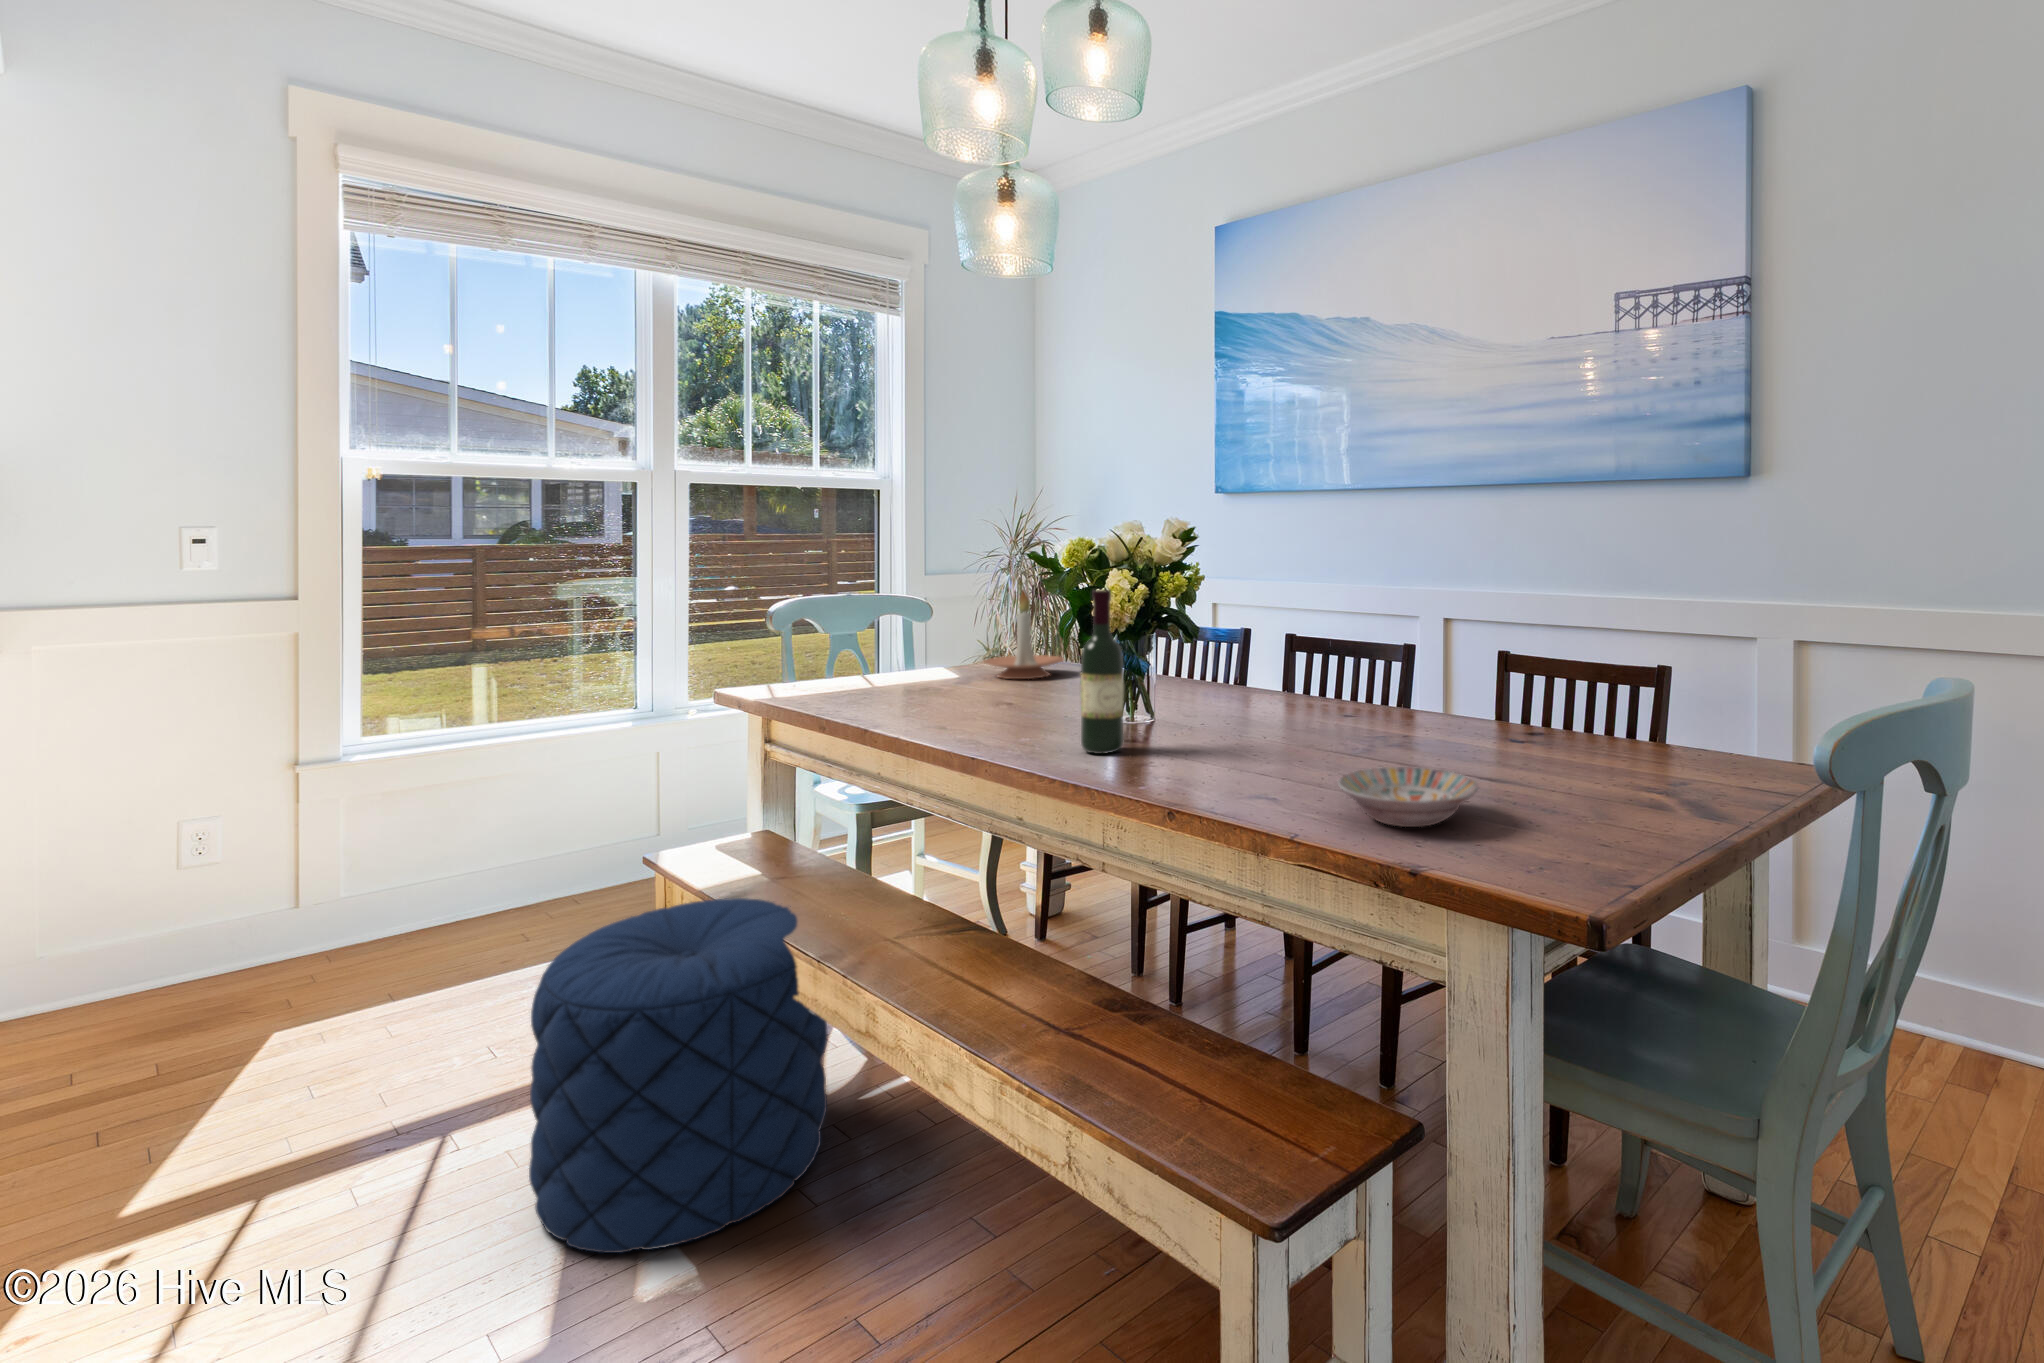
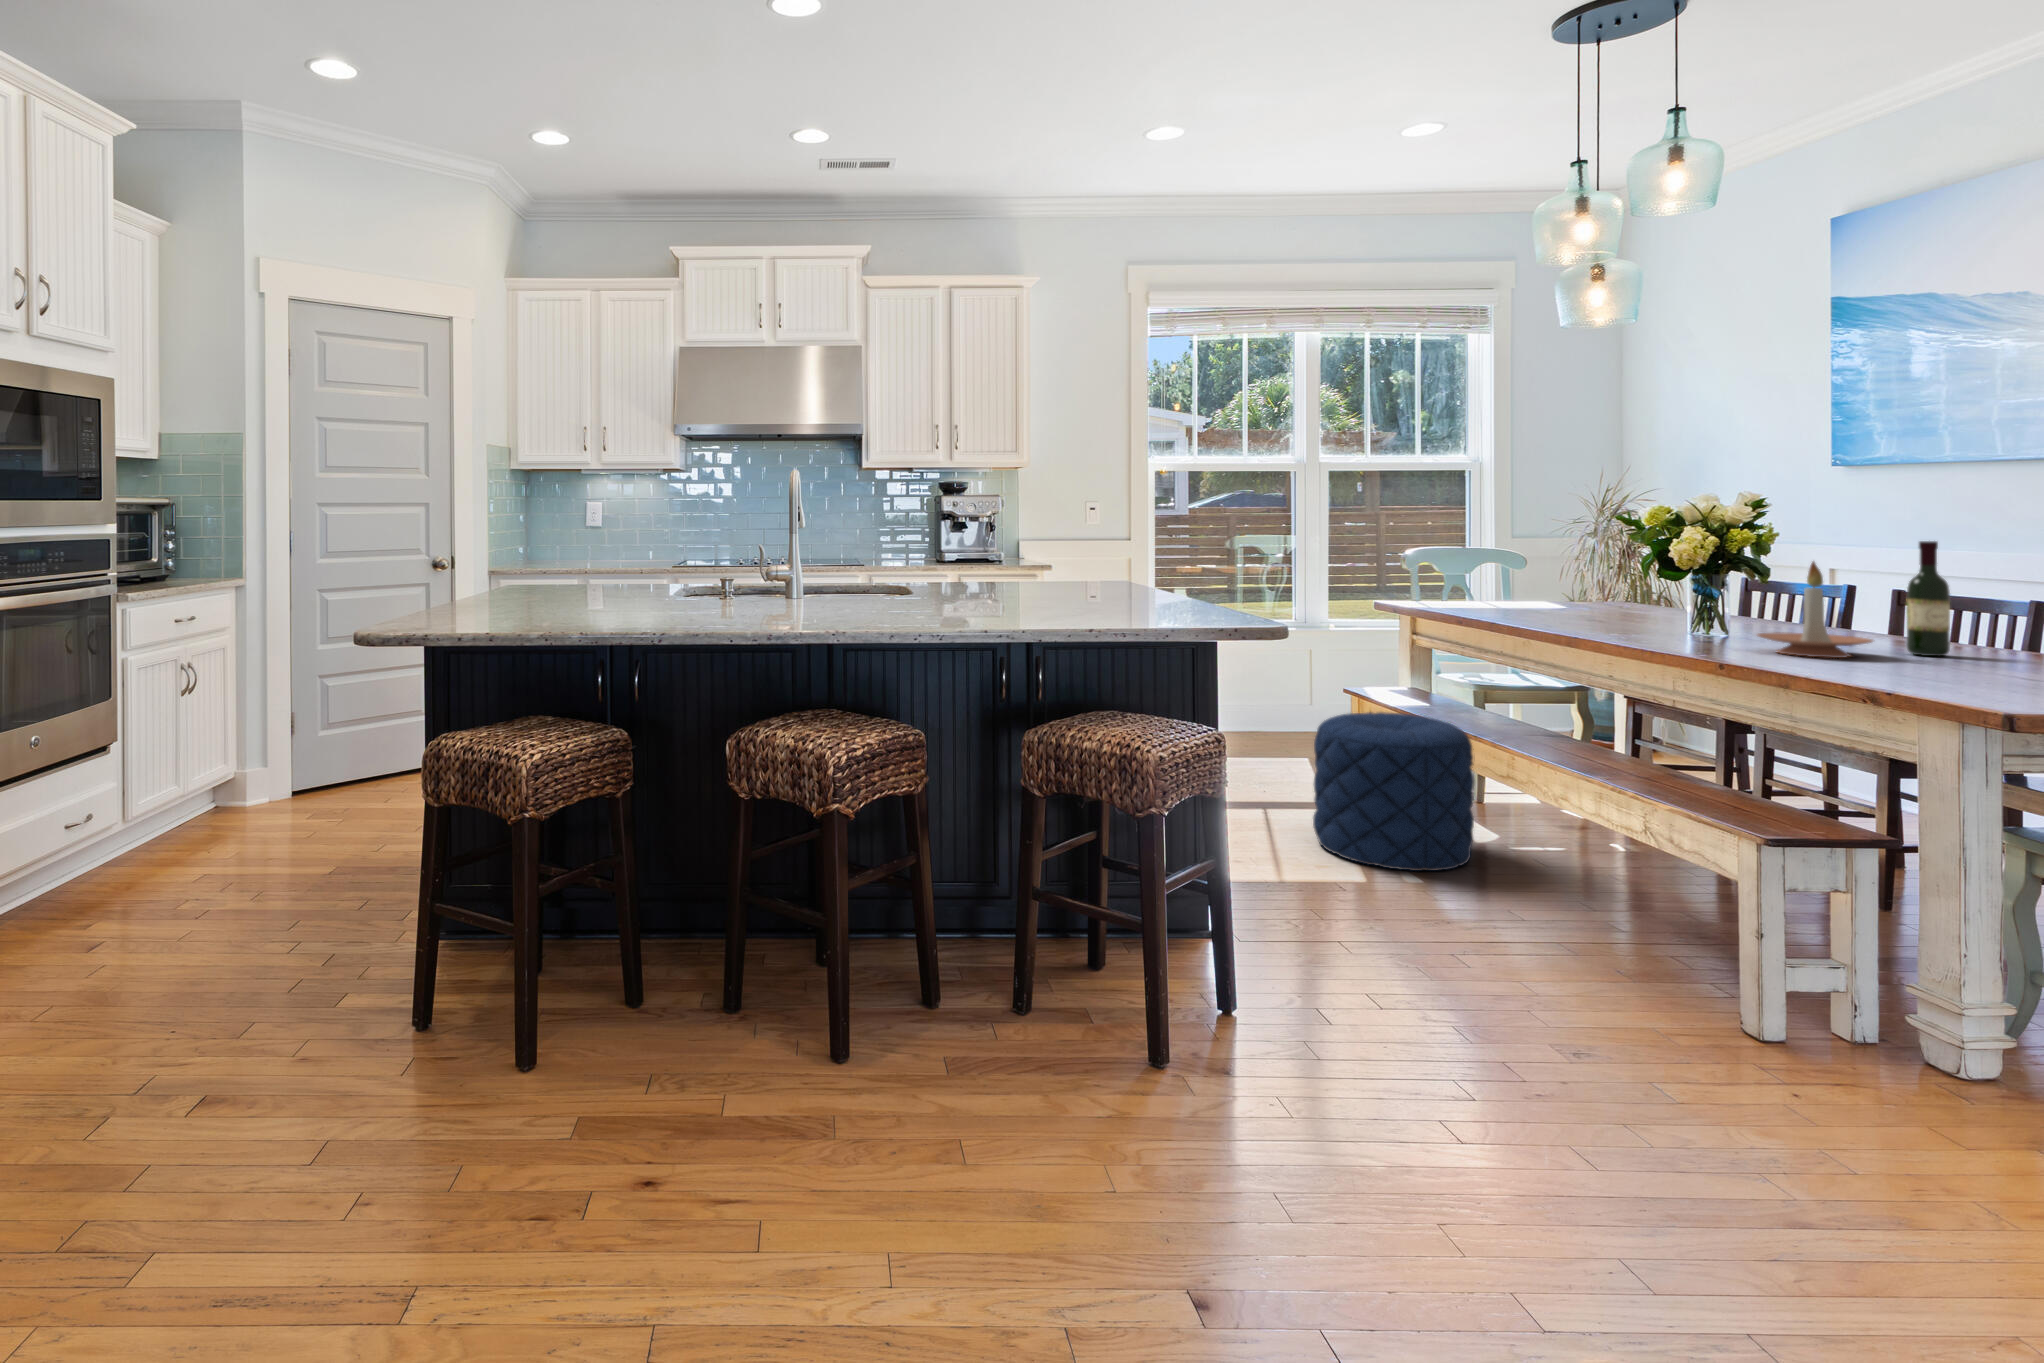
candle holder: present [983,589,1064,679] -> present [1758,561,1873,658]
wine bottle: present [1080,590,1124,754] -> present [1906,541,1950,656]
bowl: present [1338,767,1479,827] -> none [1849,649,1973,679]

